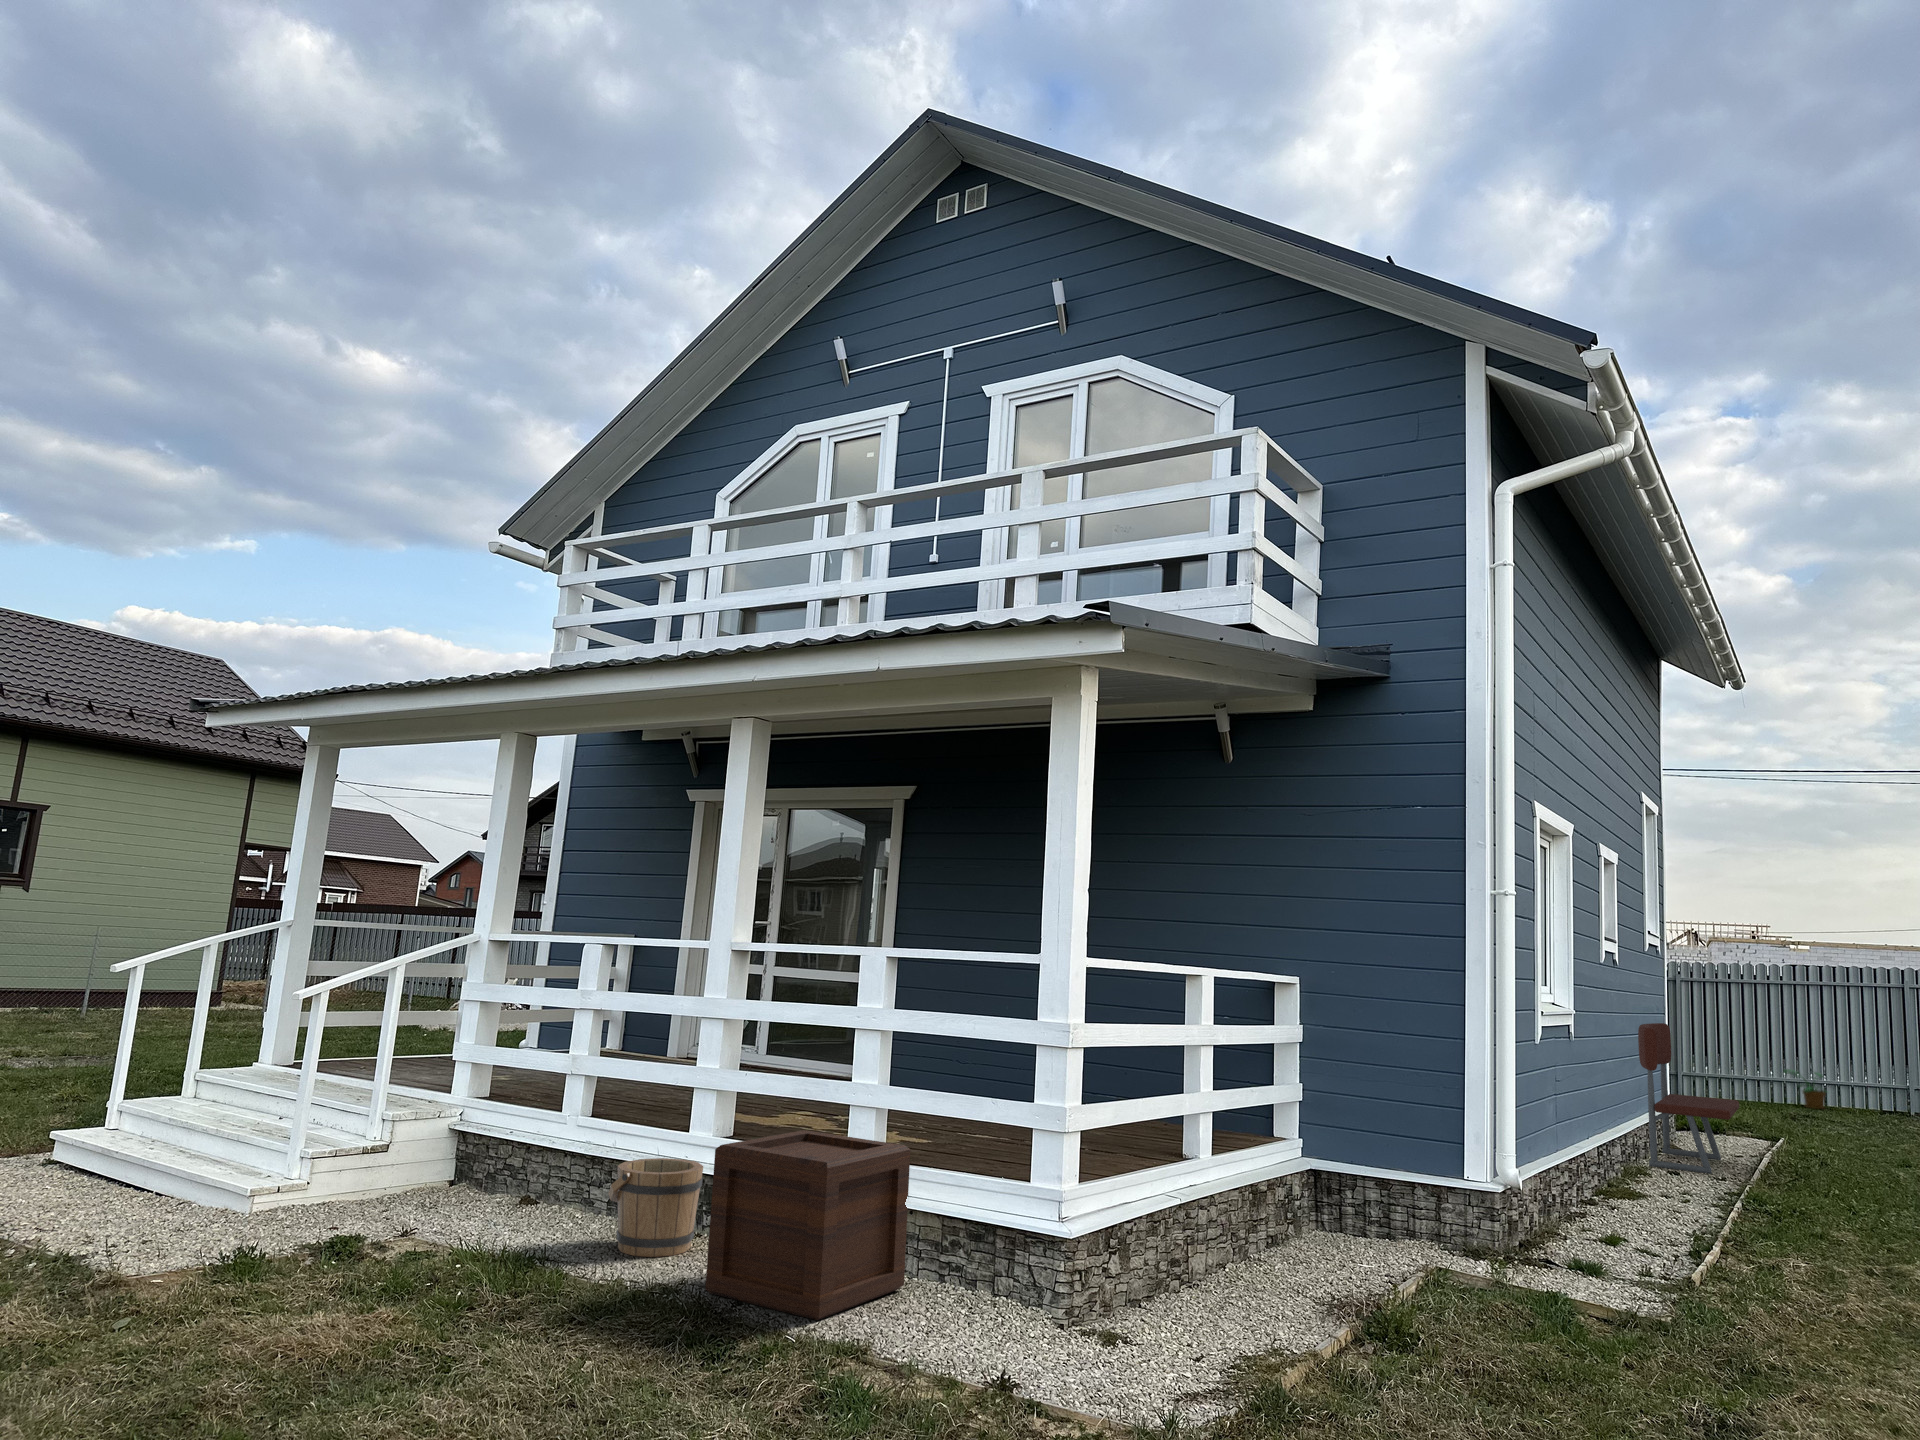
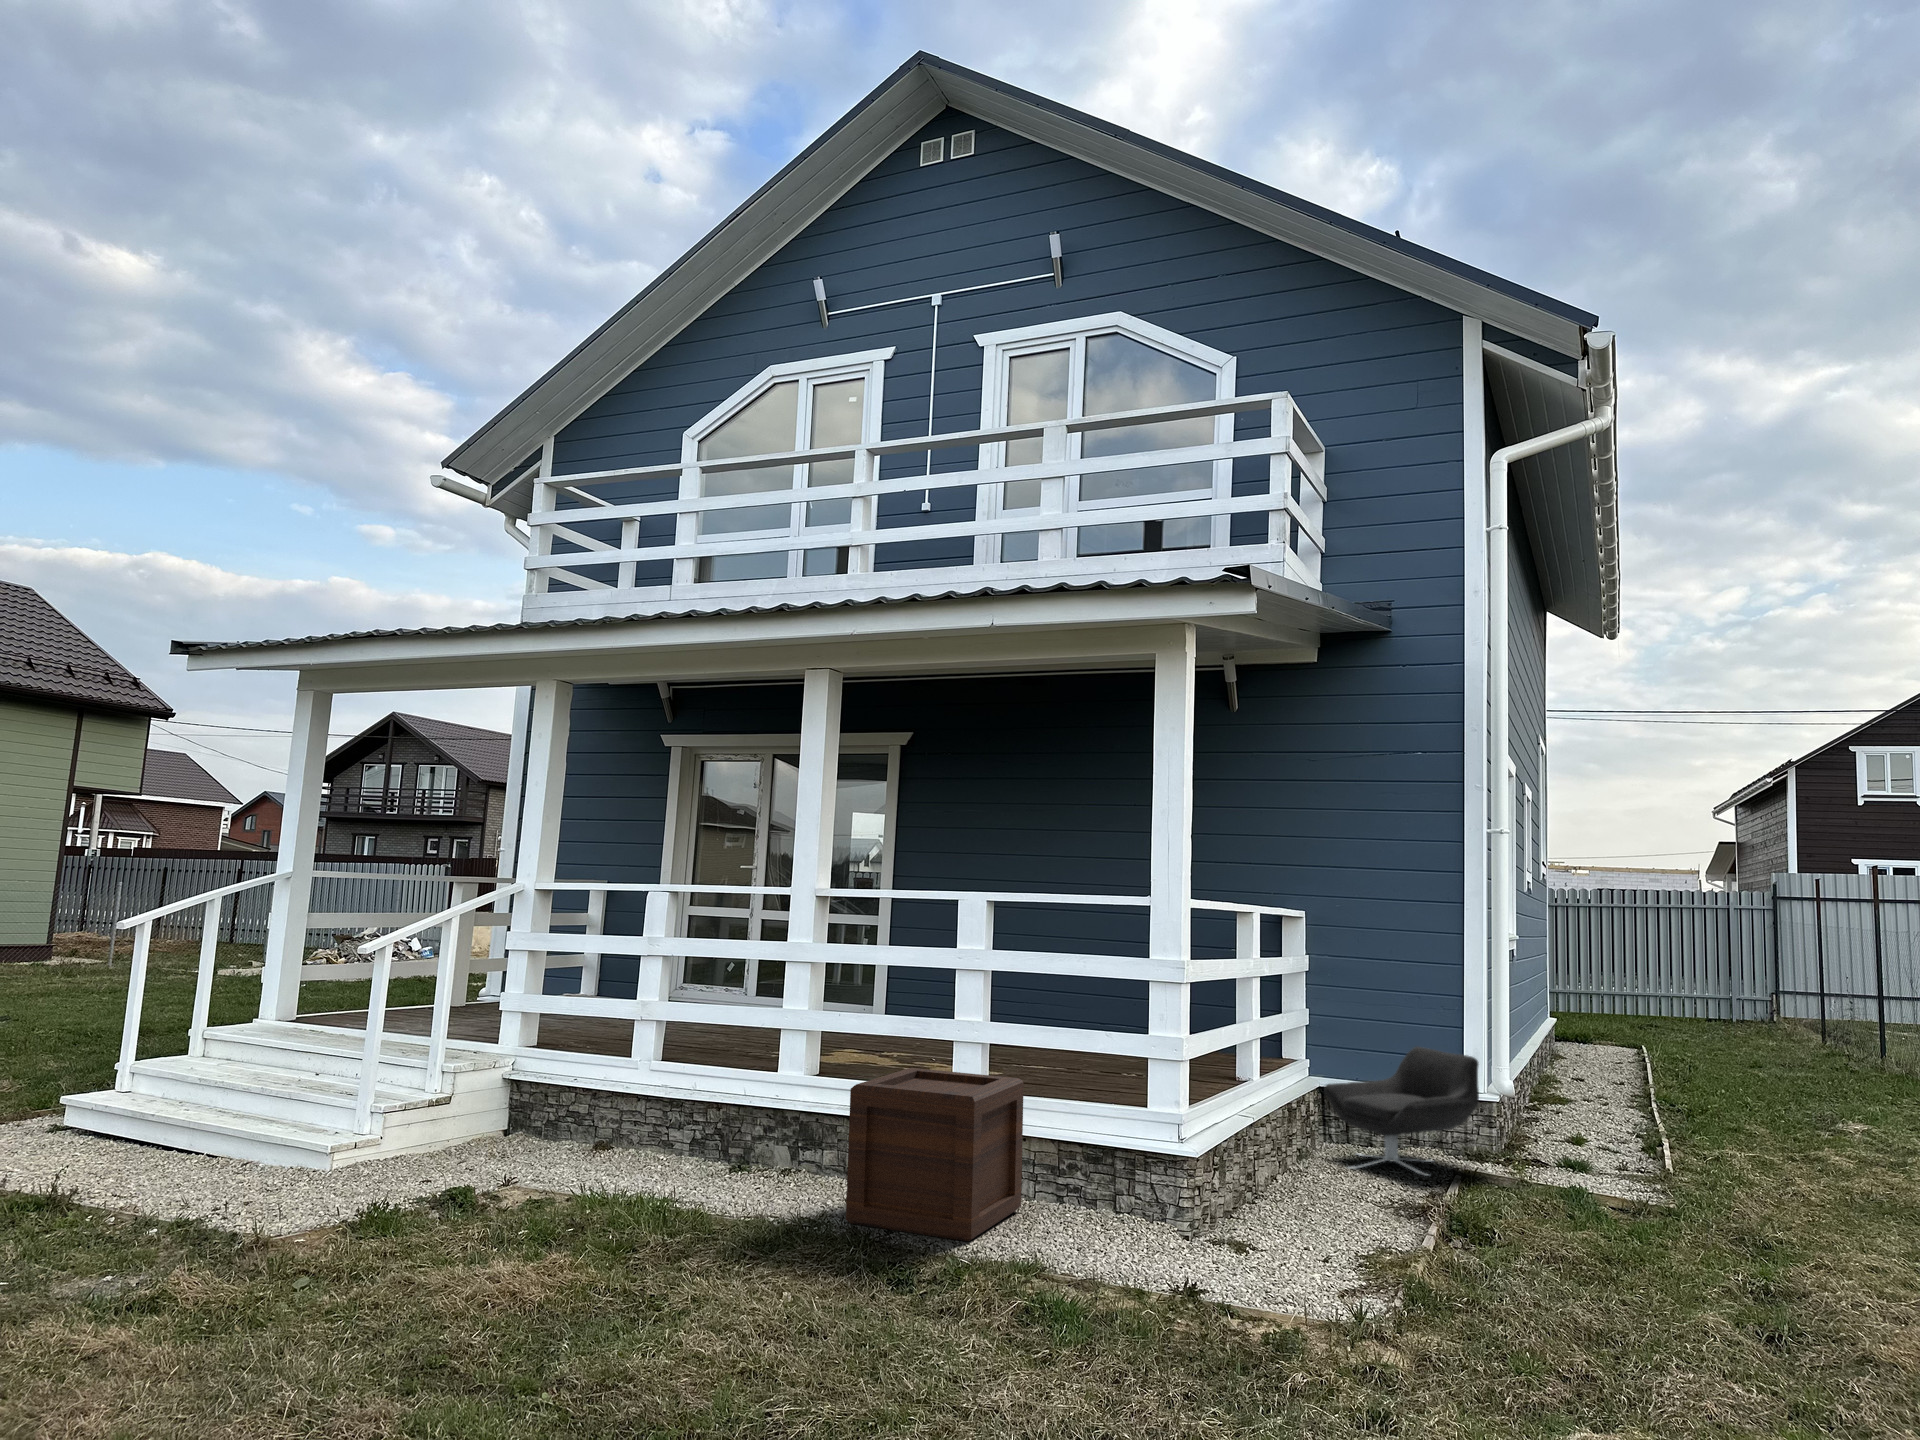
bench: present [1638,1023,1739,1174] -> none [1544,944,1627,1077]
potted plant: present [1783,1069,1826,1109] -> none [1625,981,1664,1016]
lounge chair: none [1300,1129,1469,1276] -> present [1324,1046,1479,1176]
bucket: present [608,1158,703,1257] -> none [714,1100,803,1194]

